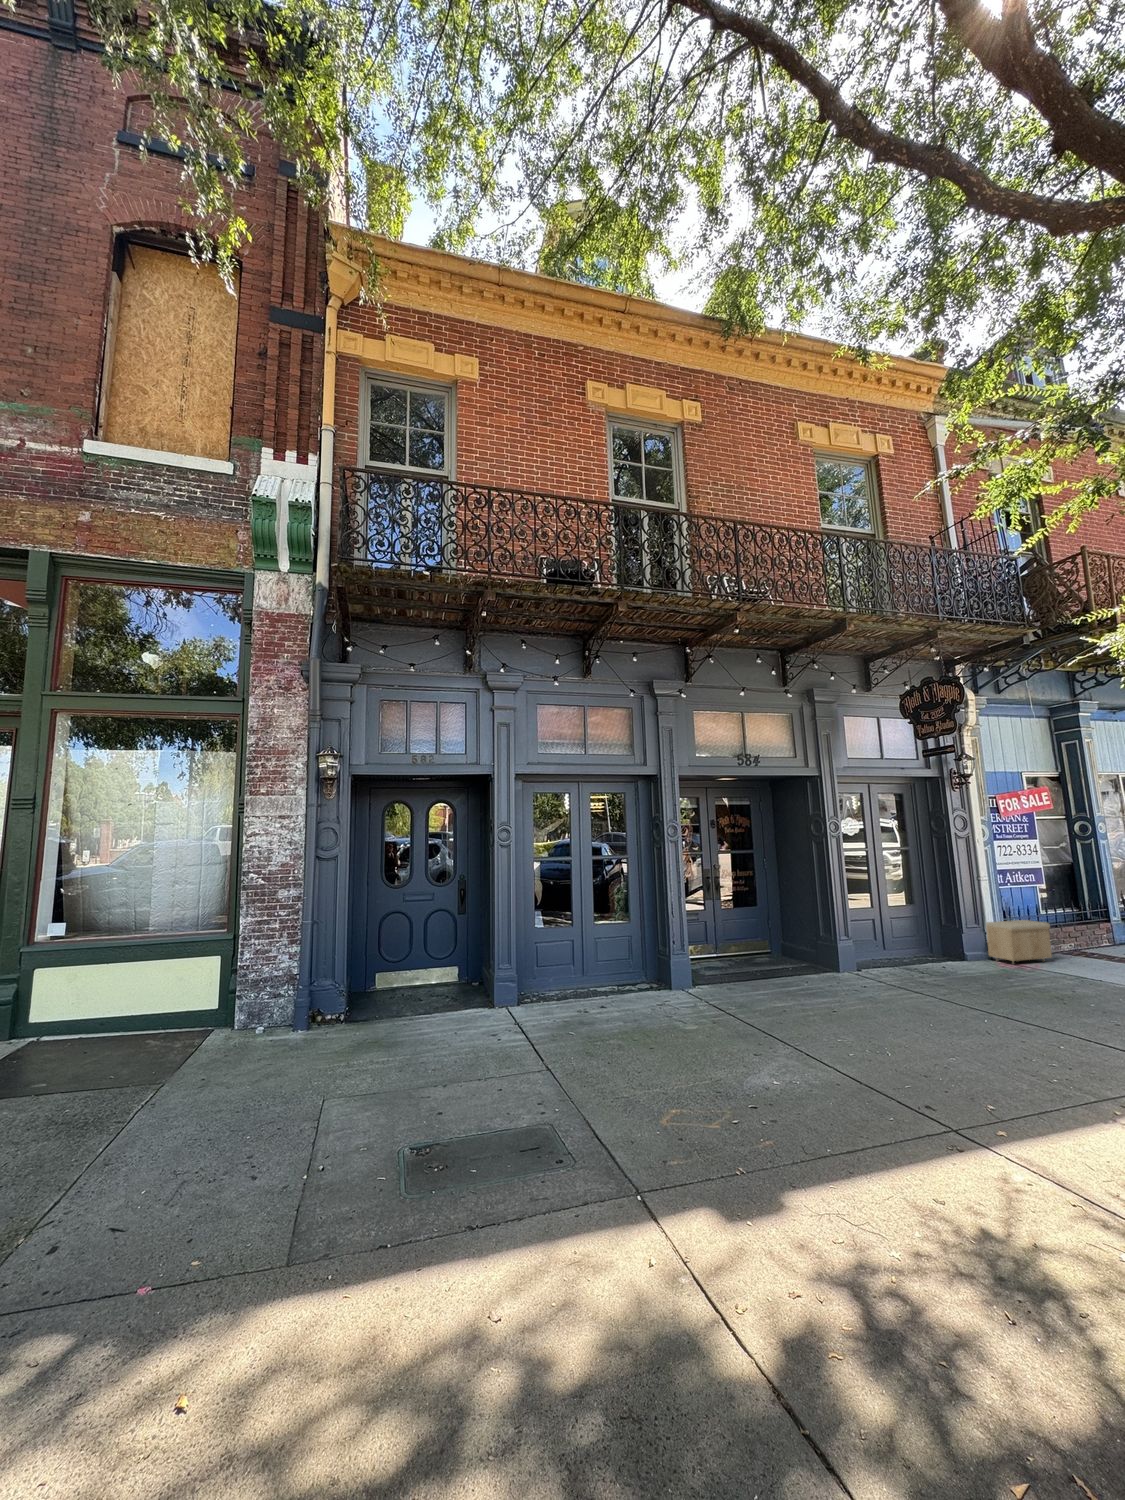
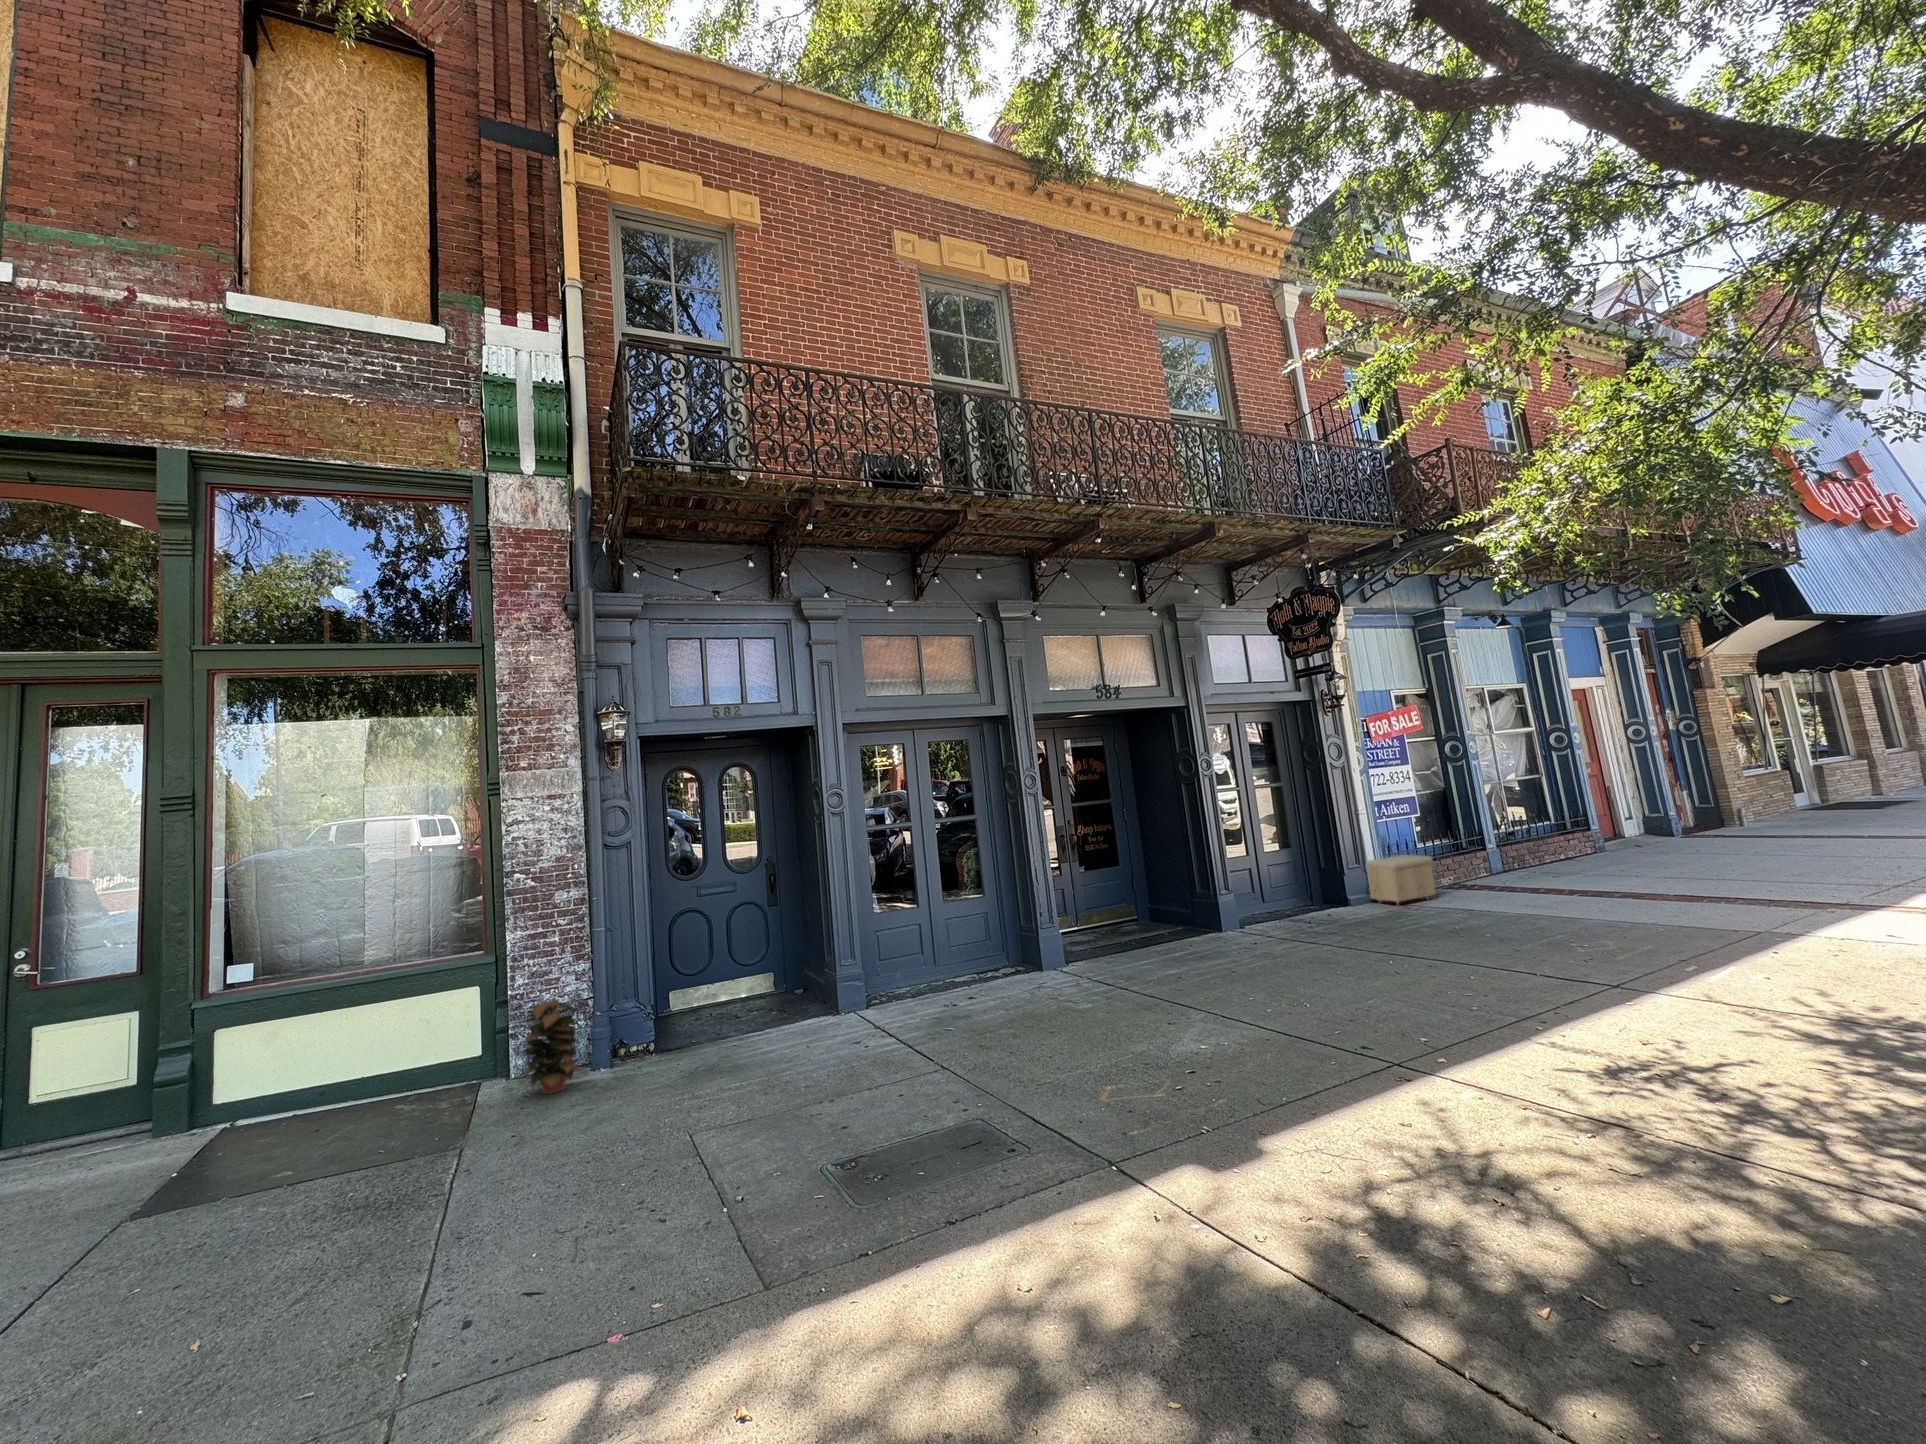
decorative plant: none [238,970,290,1041] -> present [522,1000,583,1094]

